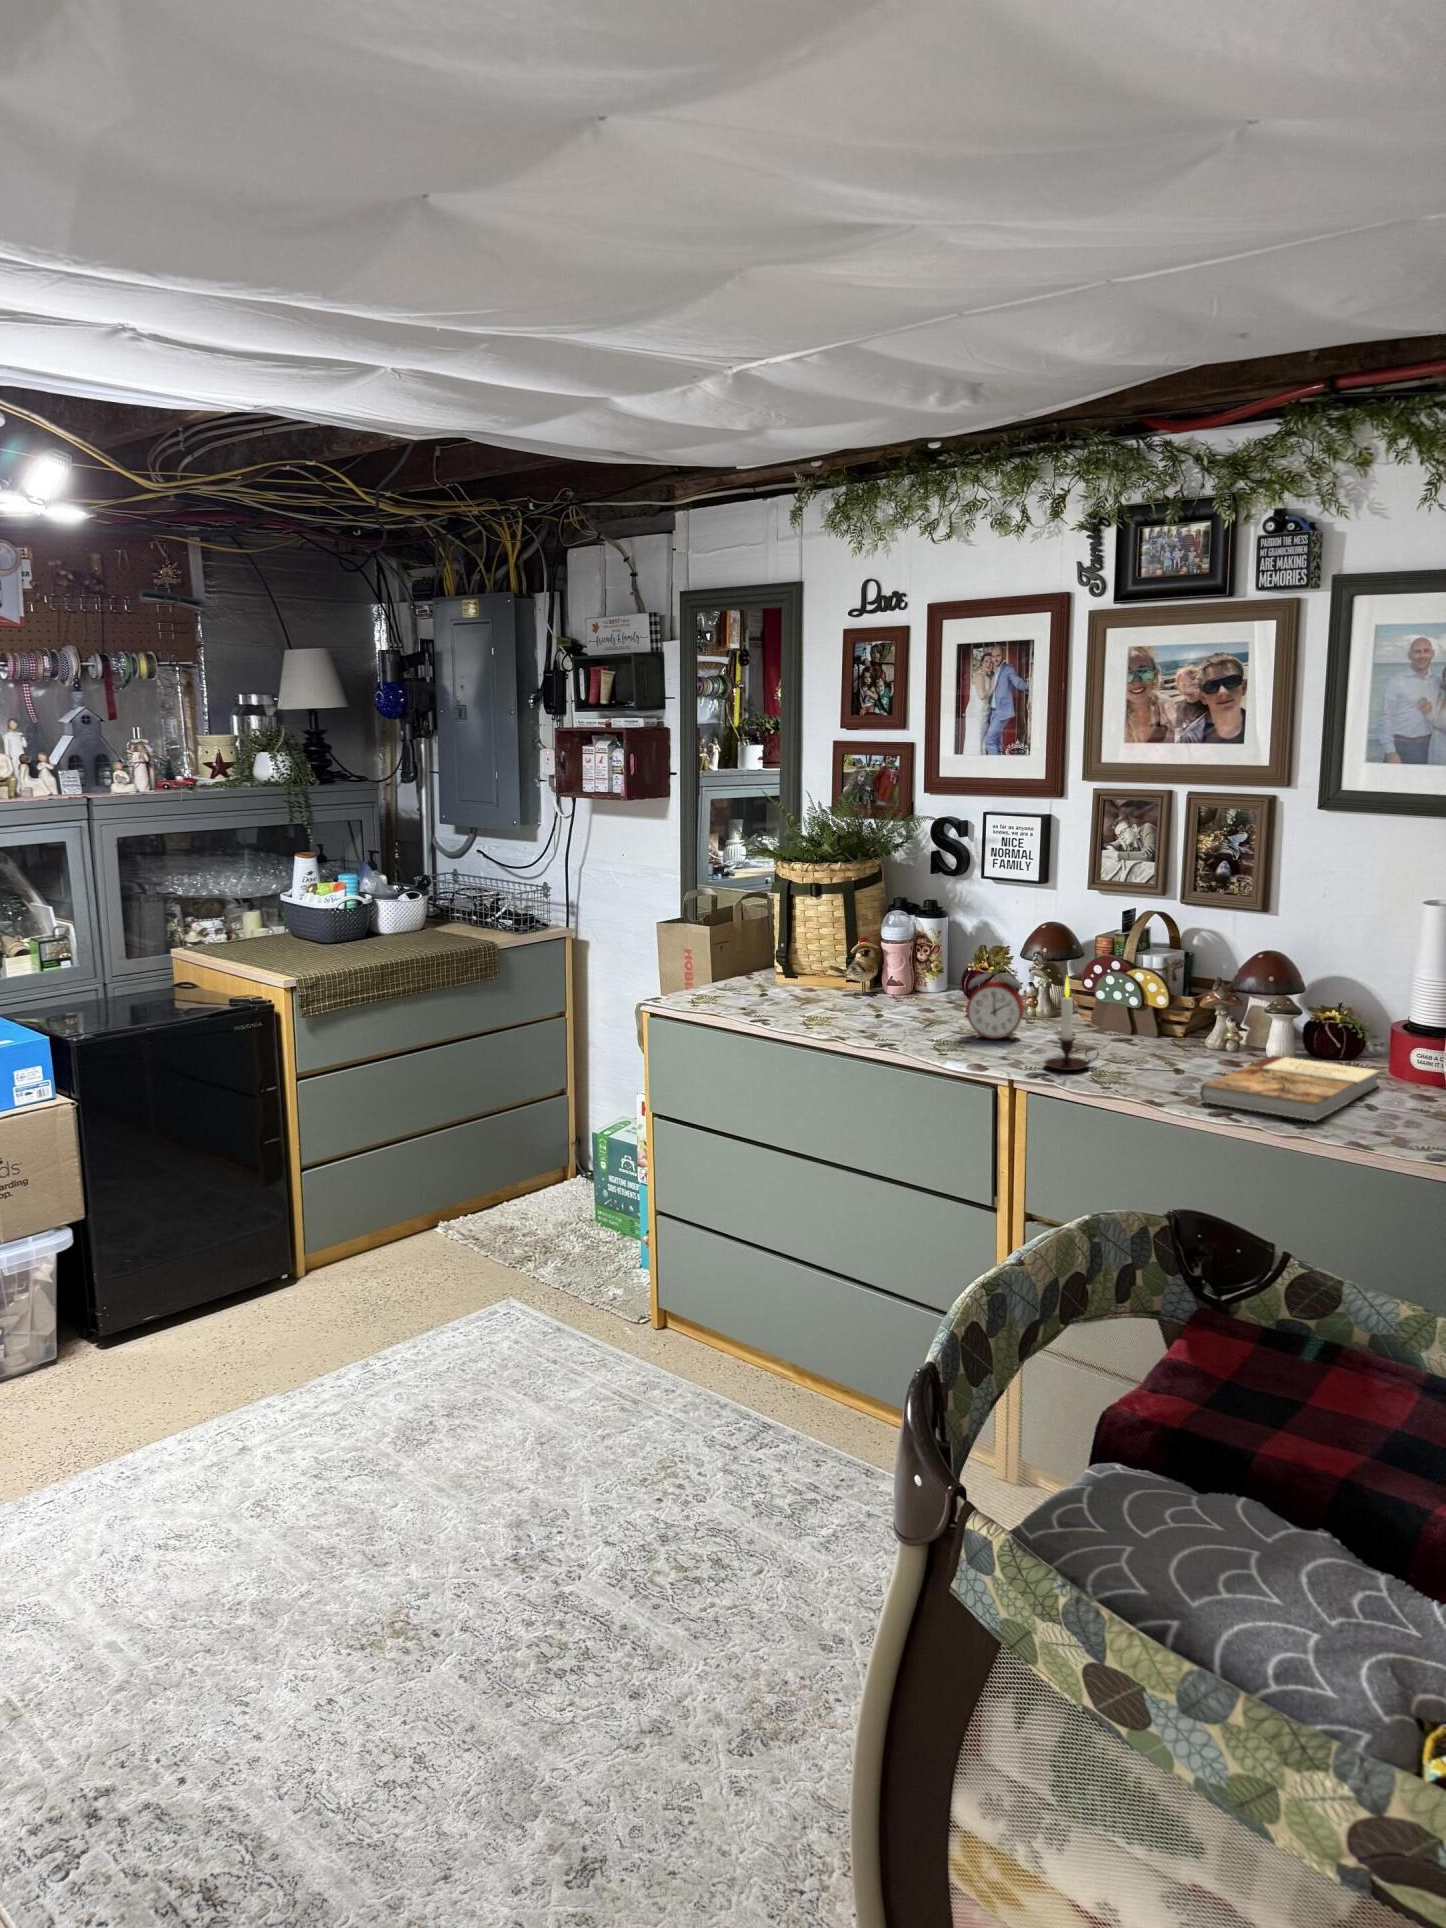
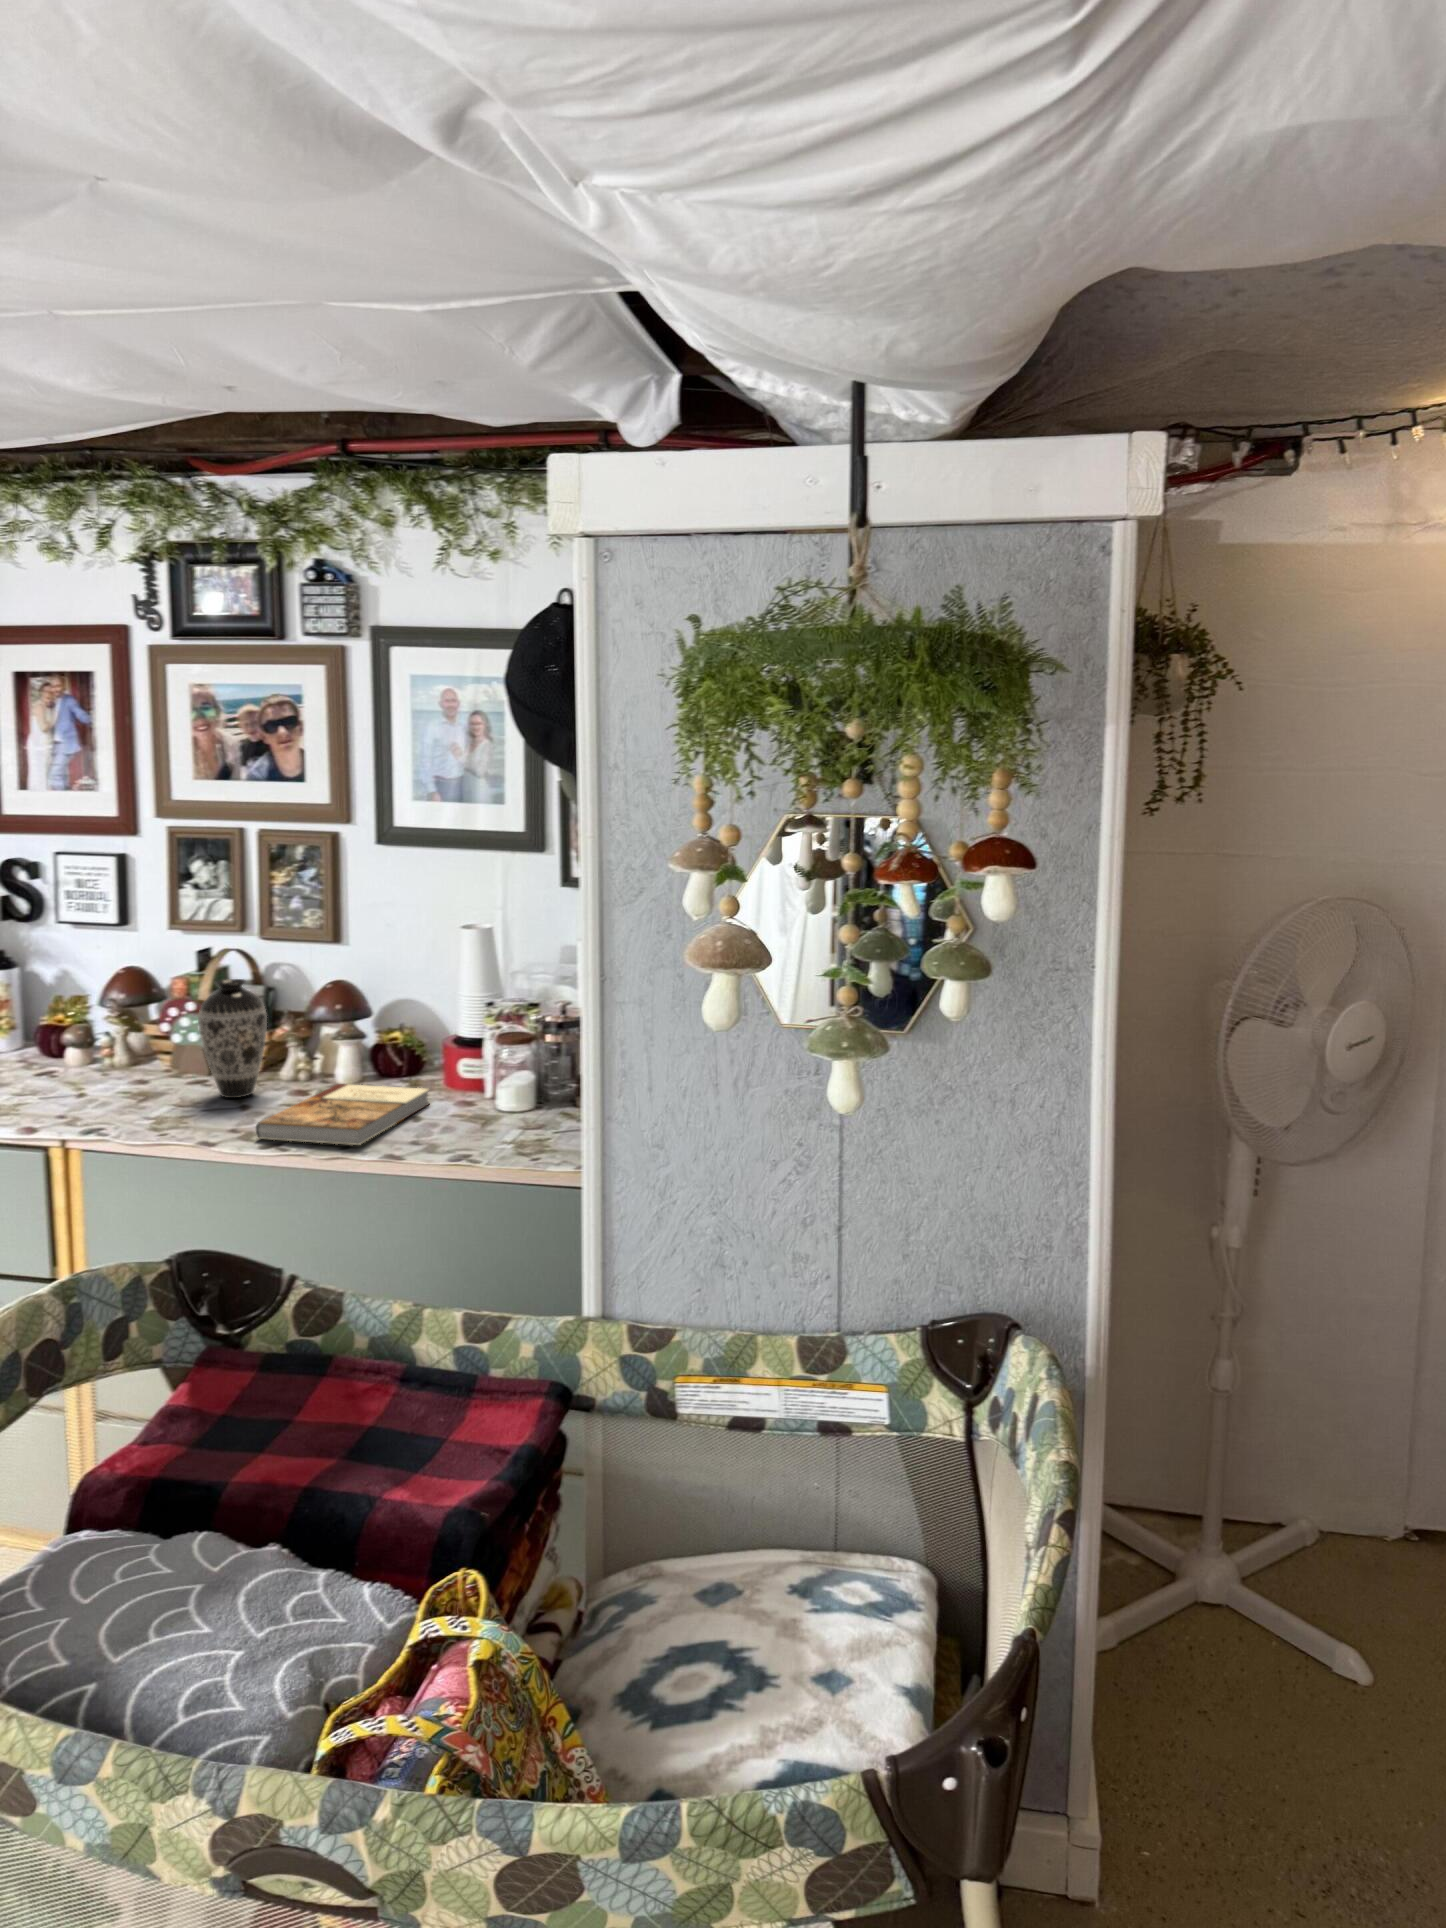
decorative vase: none [1133,940,1201,1059] -> present [198,979,267,1098]
alarm clock: present [966,972,1024,1039] -> none [25,1011,92,1096]
candle: present [1045,977,1098,1070] -> none [105,1022,164,1121]

